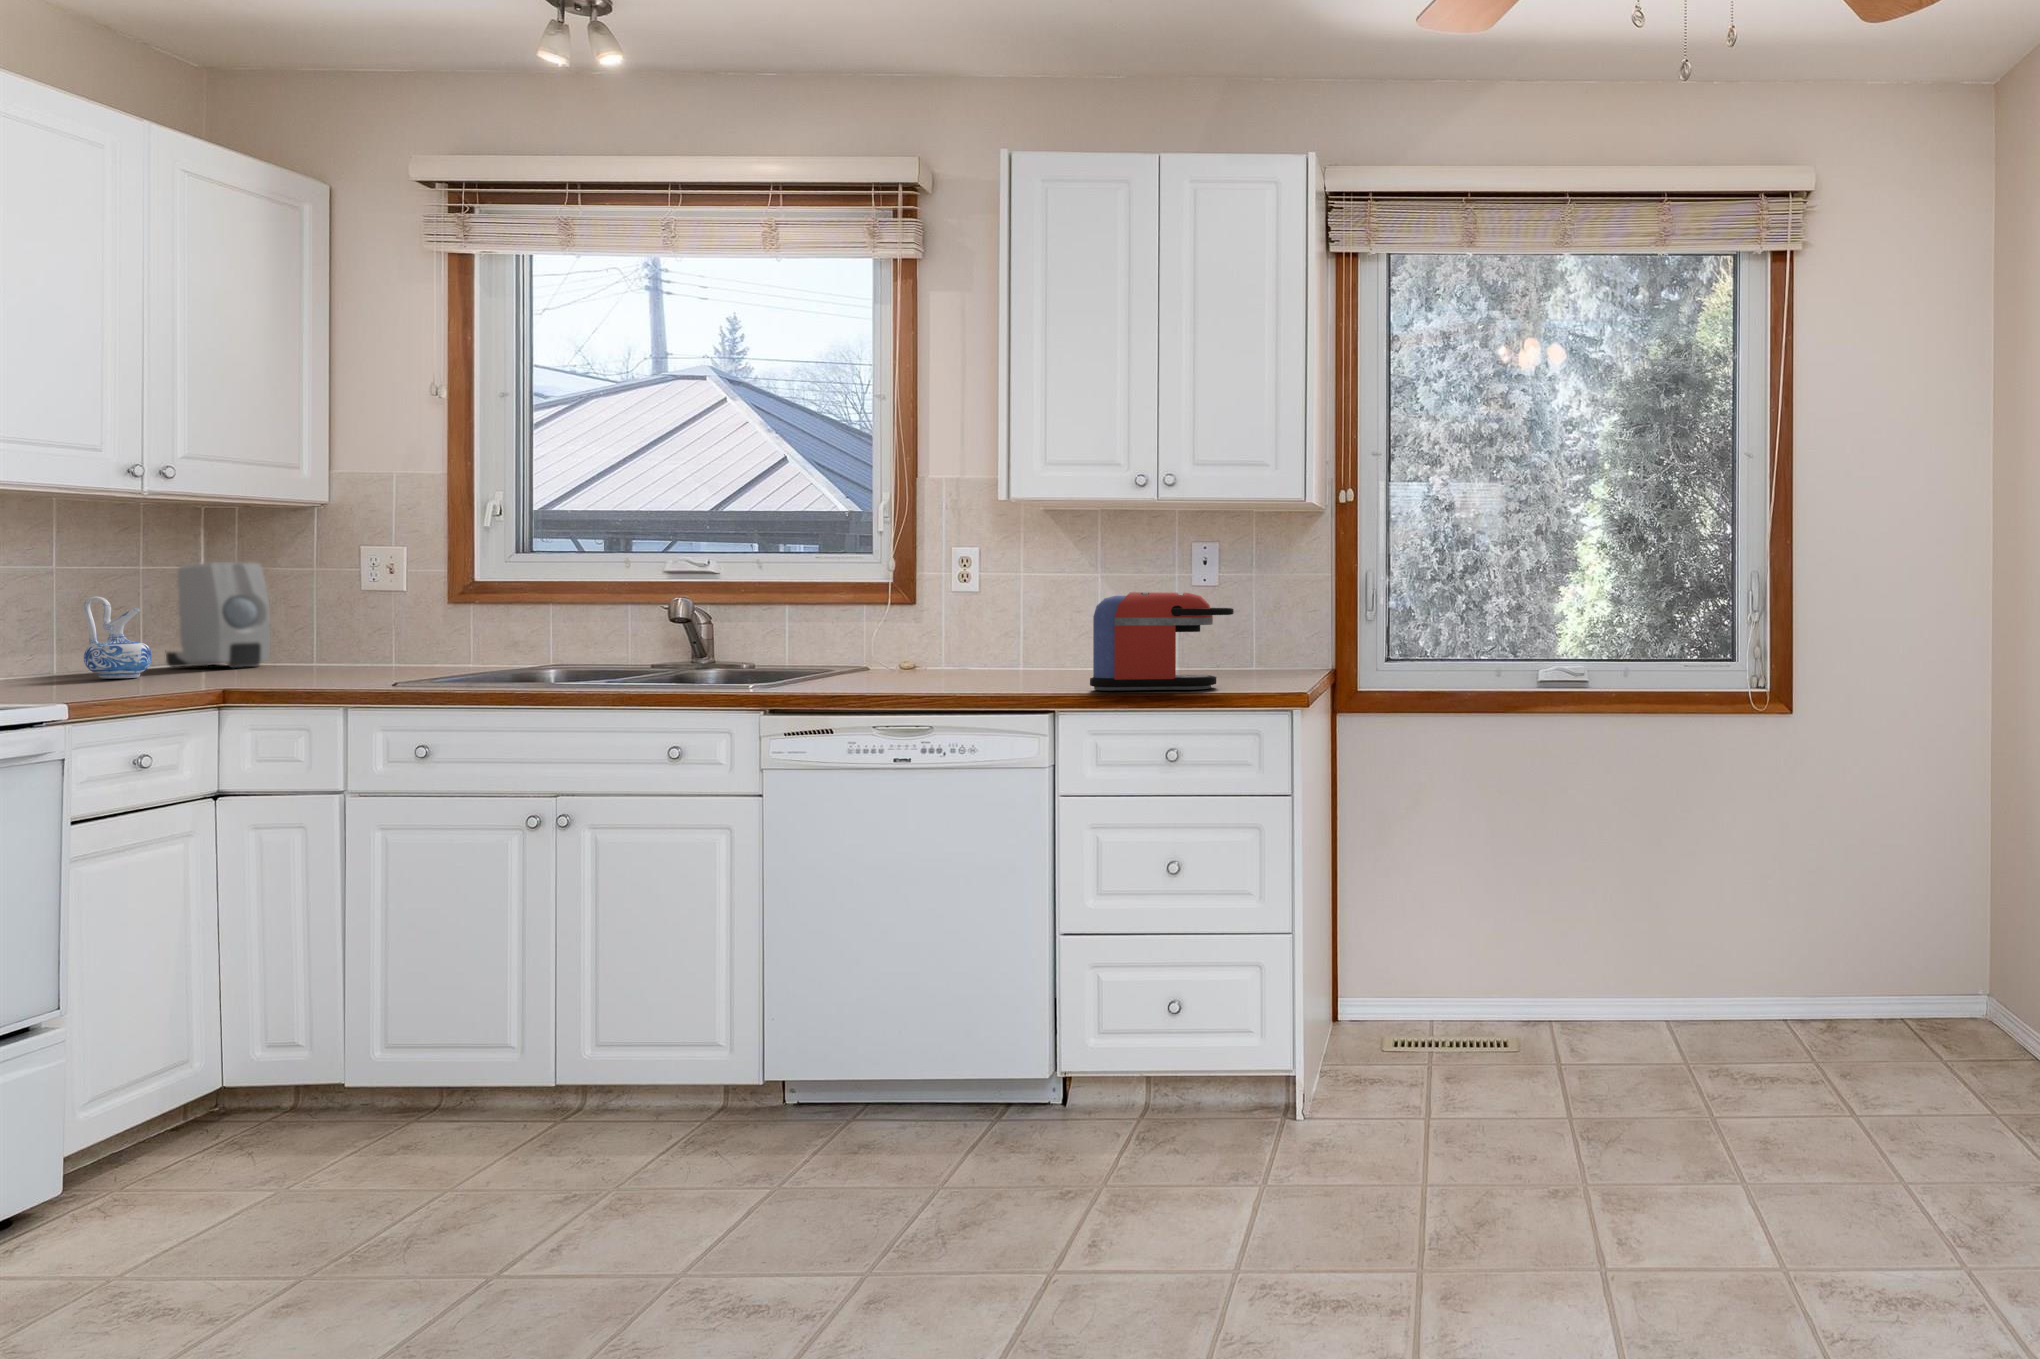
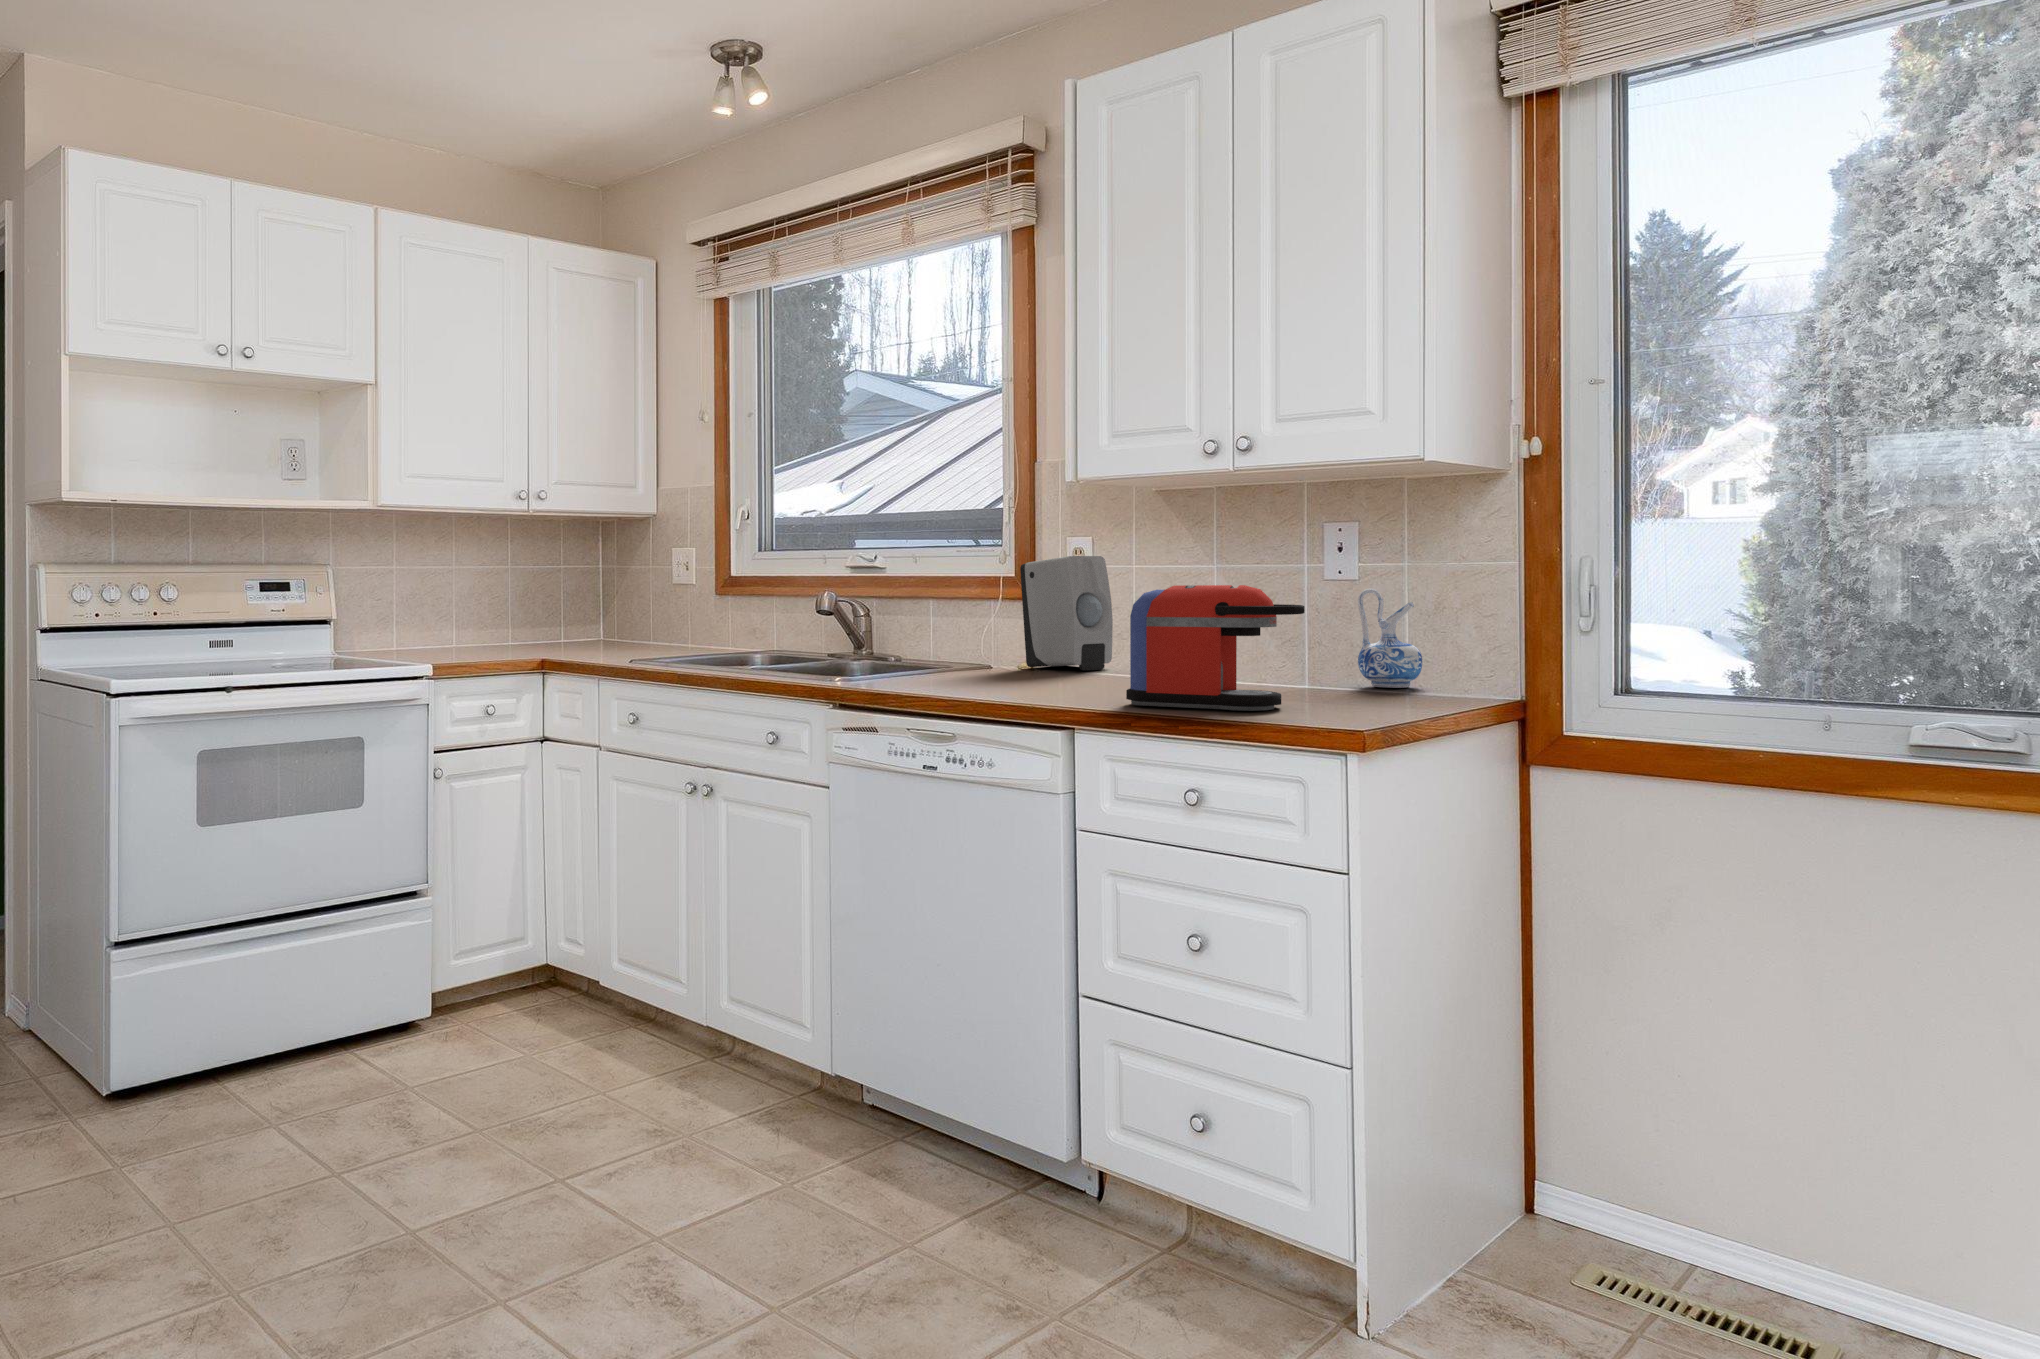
soap dispenser: present [166,562,271,668] -> present [1020,556,1113,670]
ceramic pitcher: present [84,596,152,678] -> present [1358,589,1422,688]

